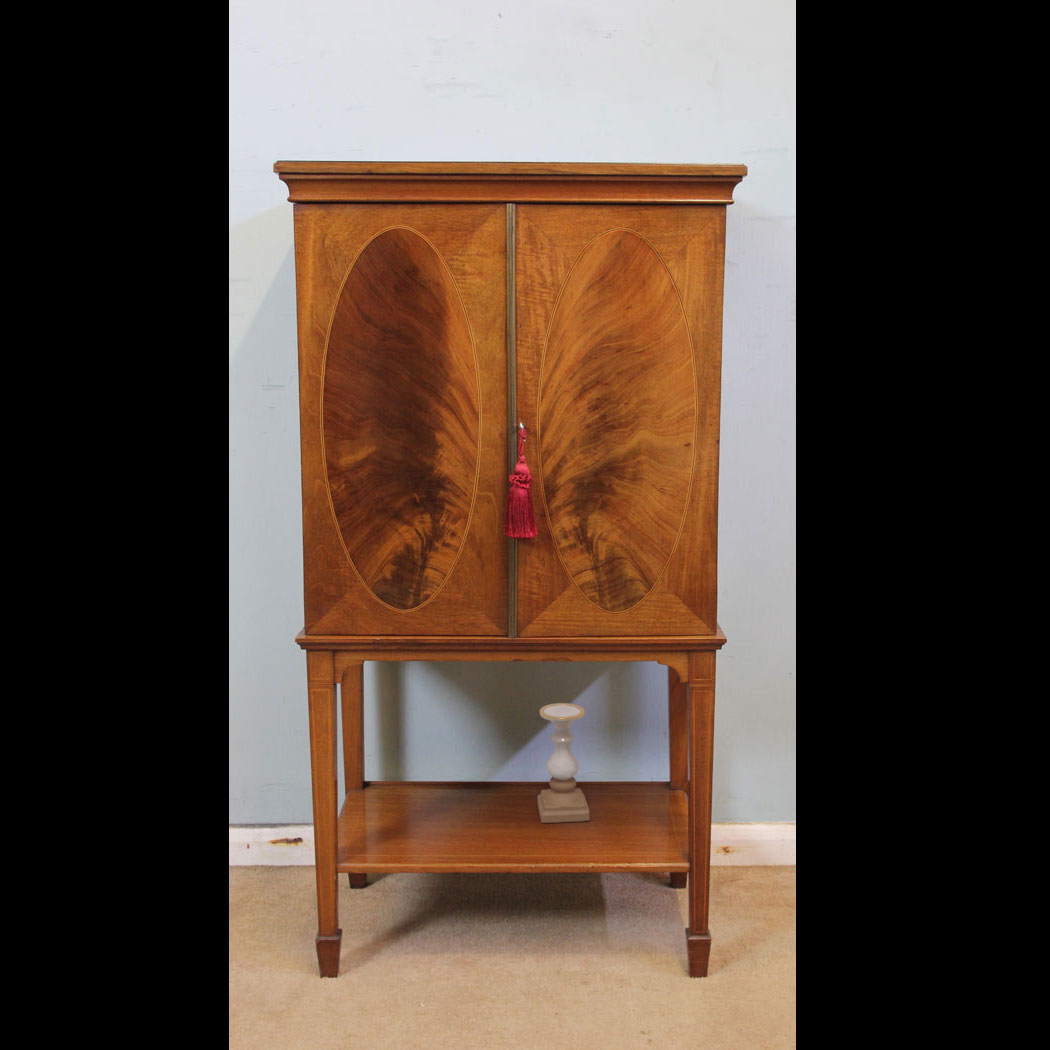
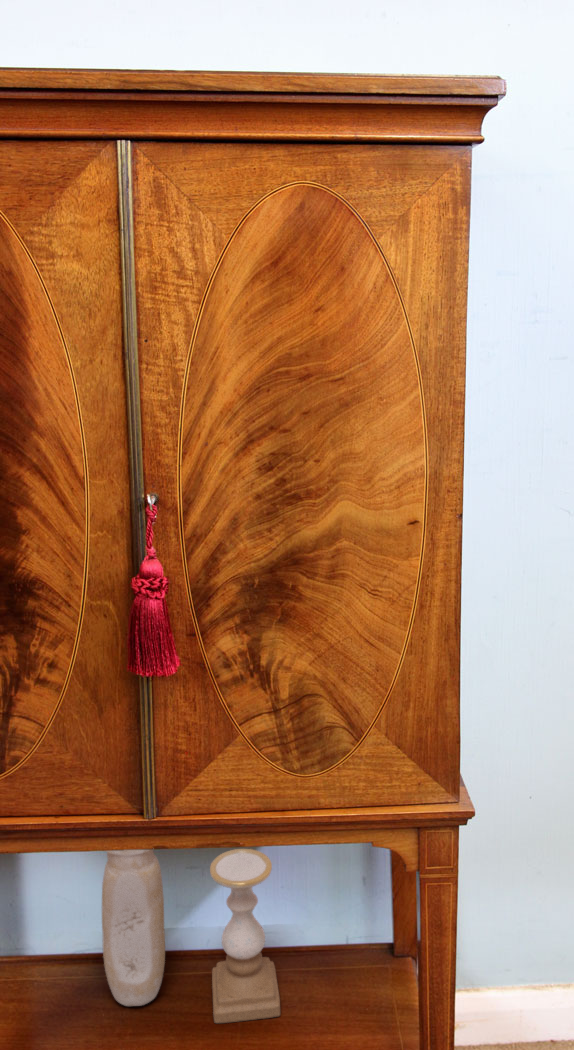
vase: none [460,681,505,814] -> present [102,850,165,1006]

